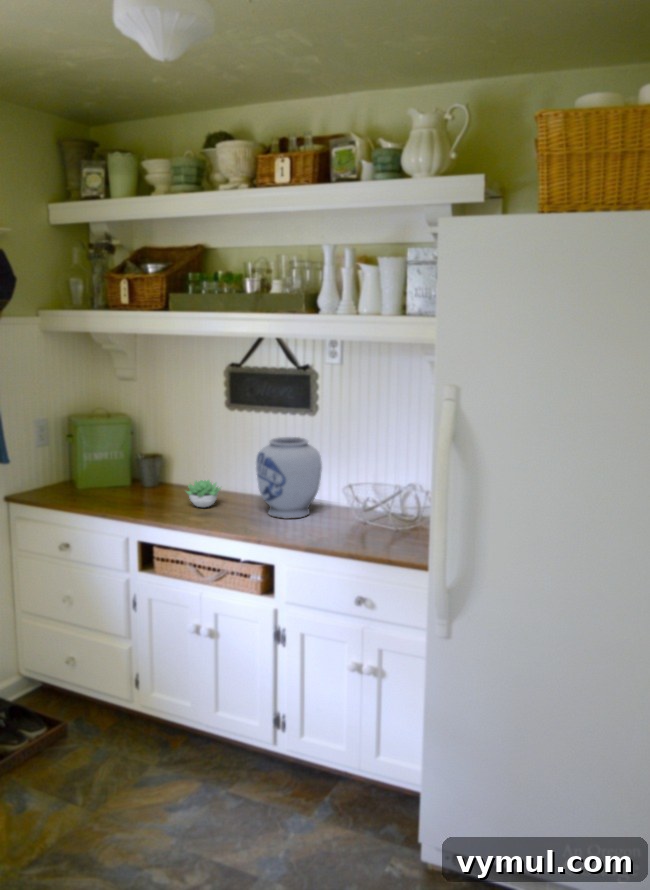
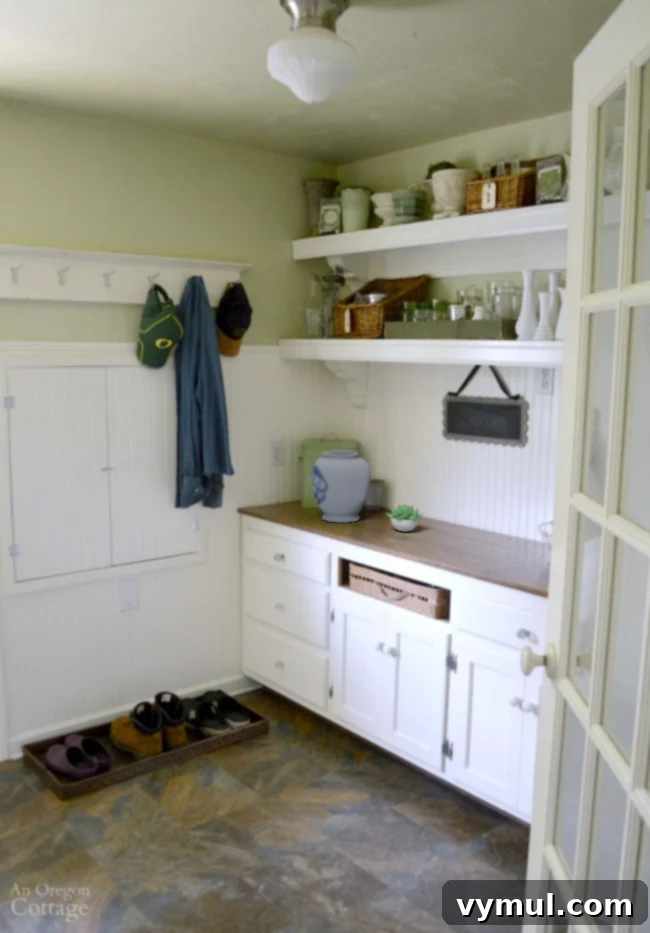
vase: present [256,437,322,519] -> present [312,450,370,523]

